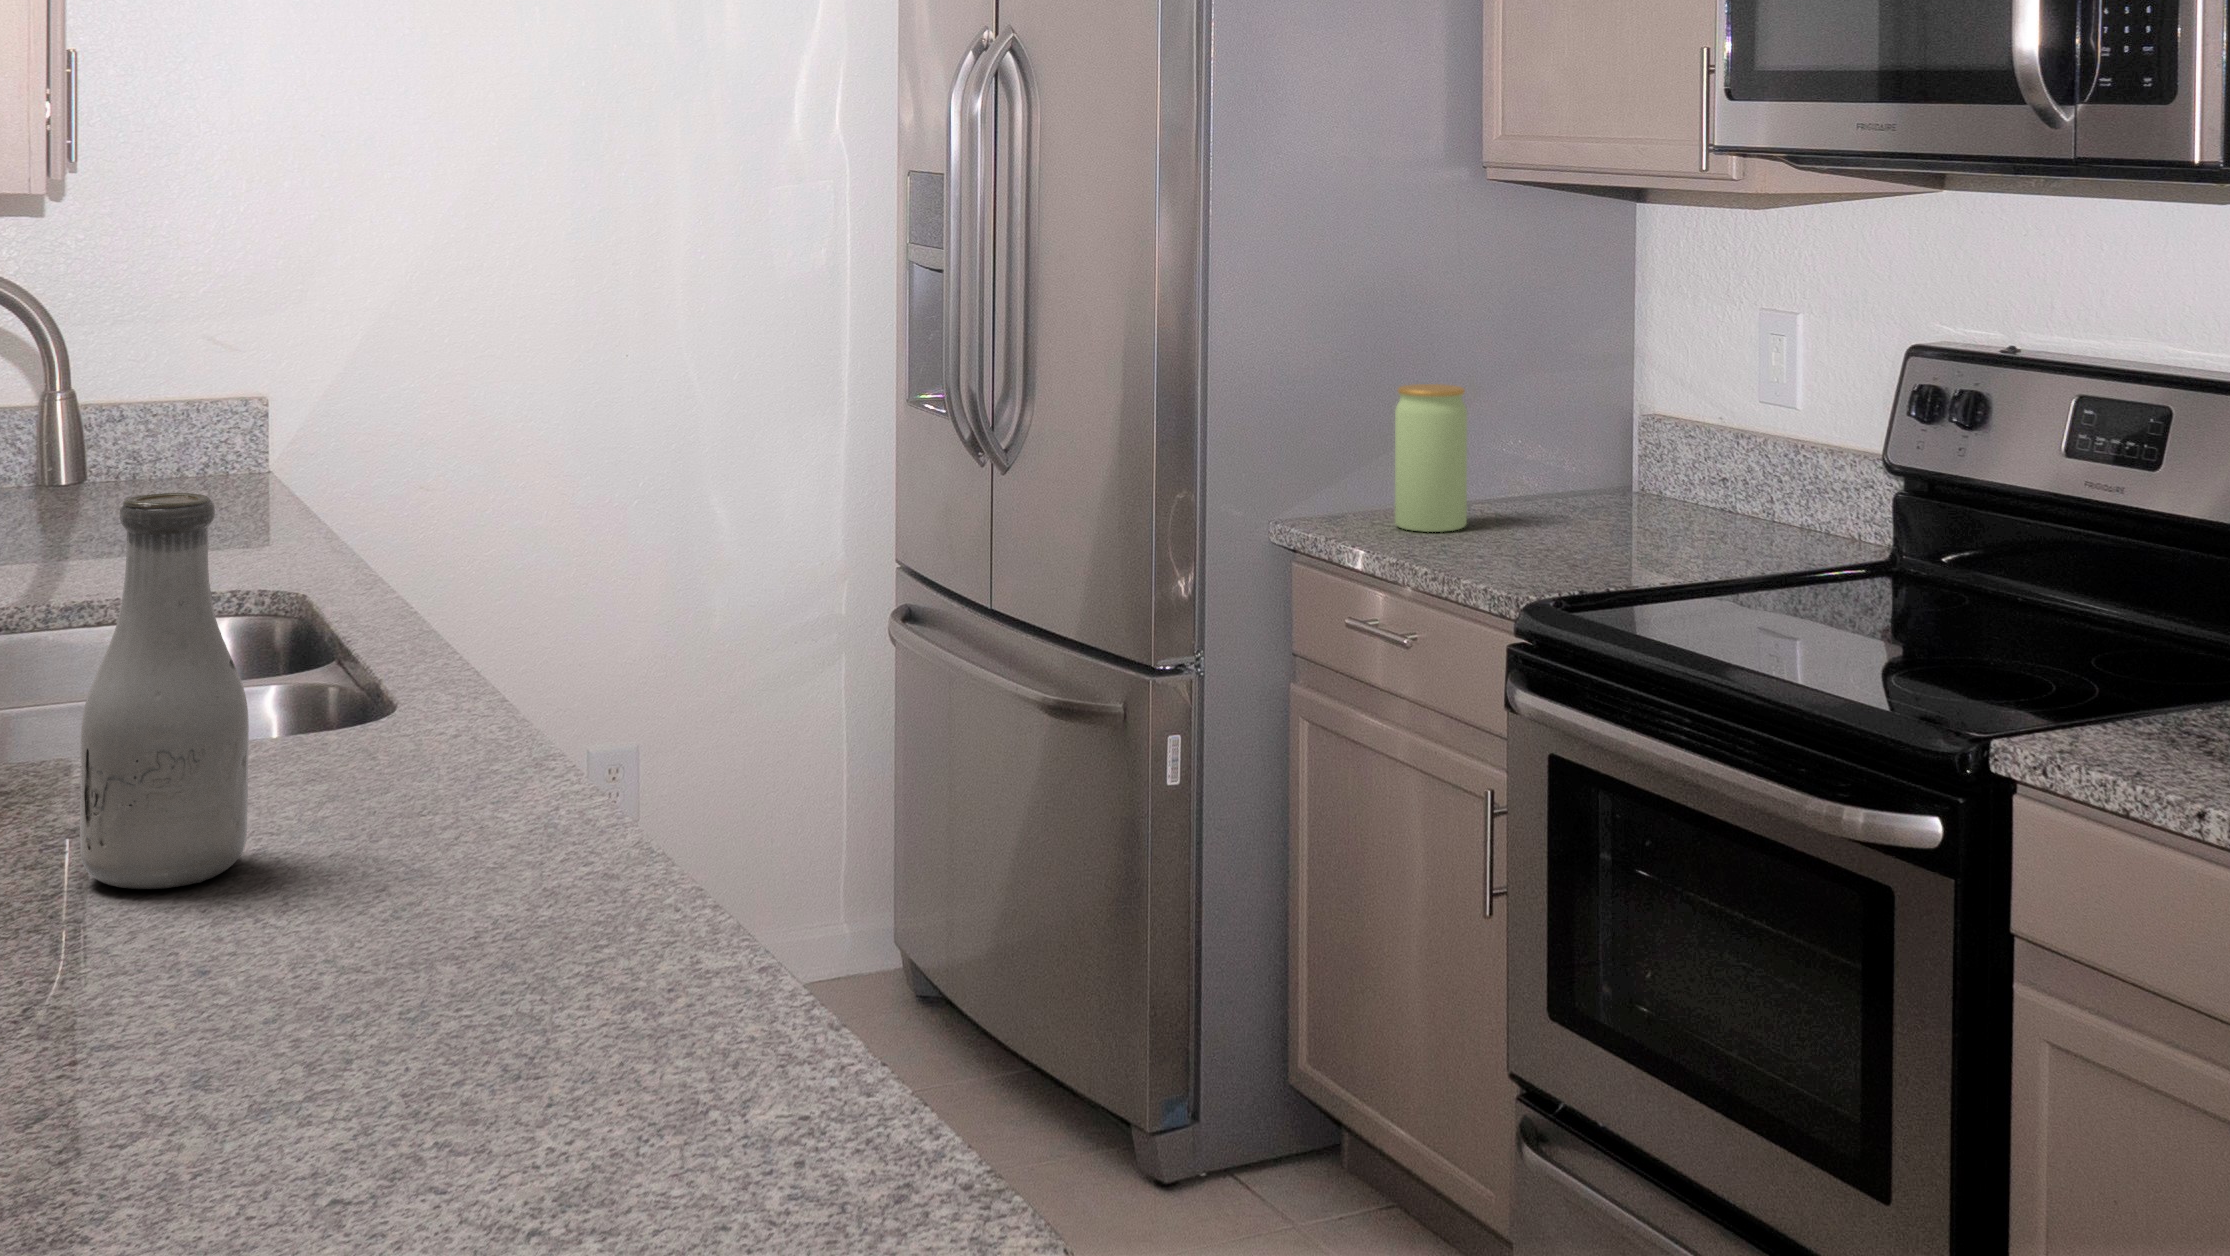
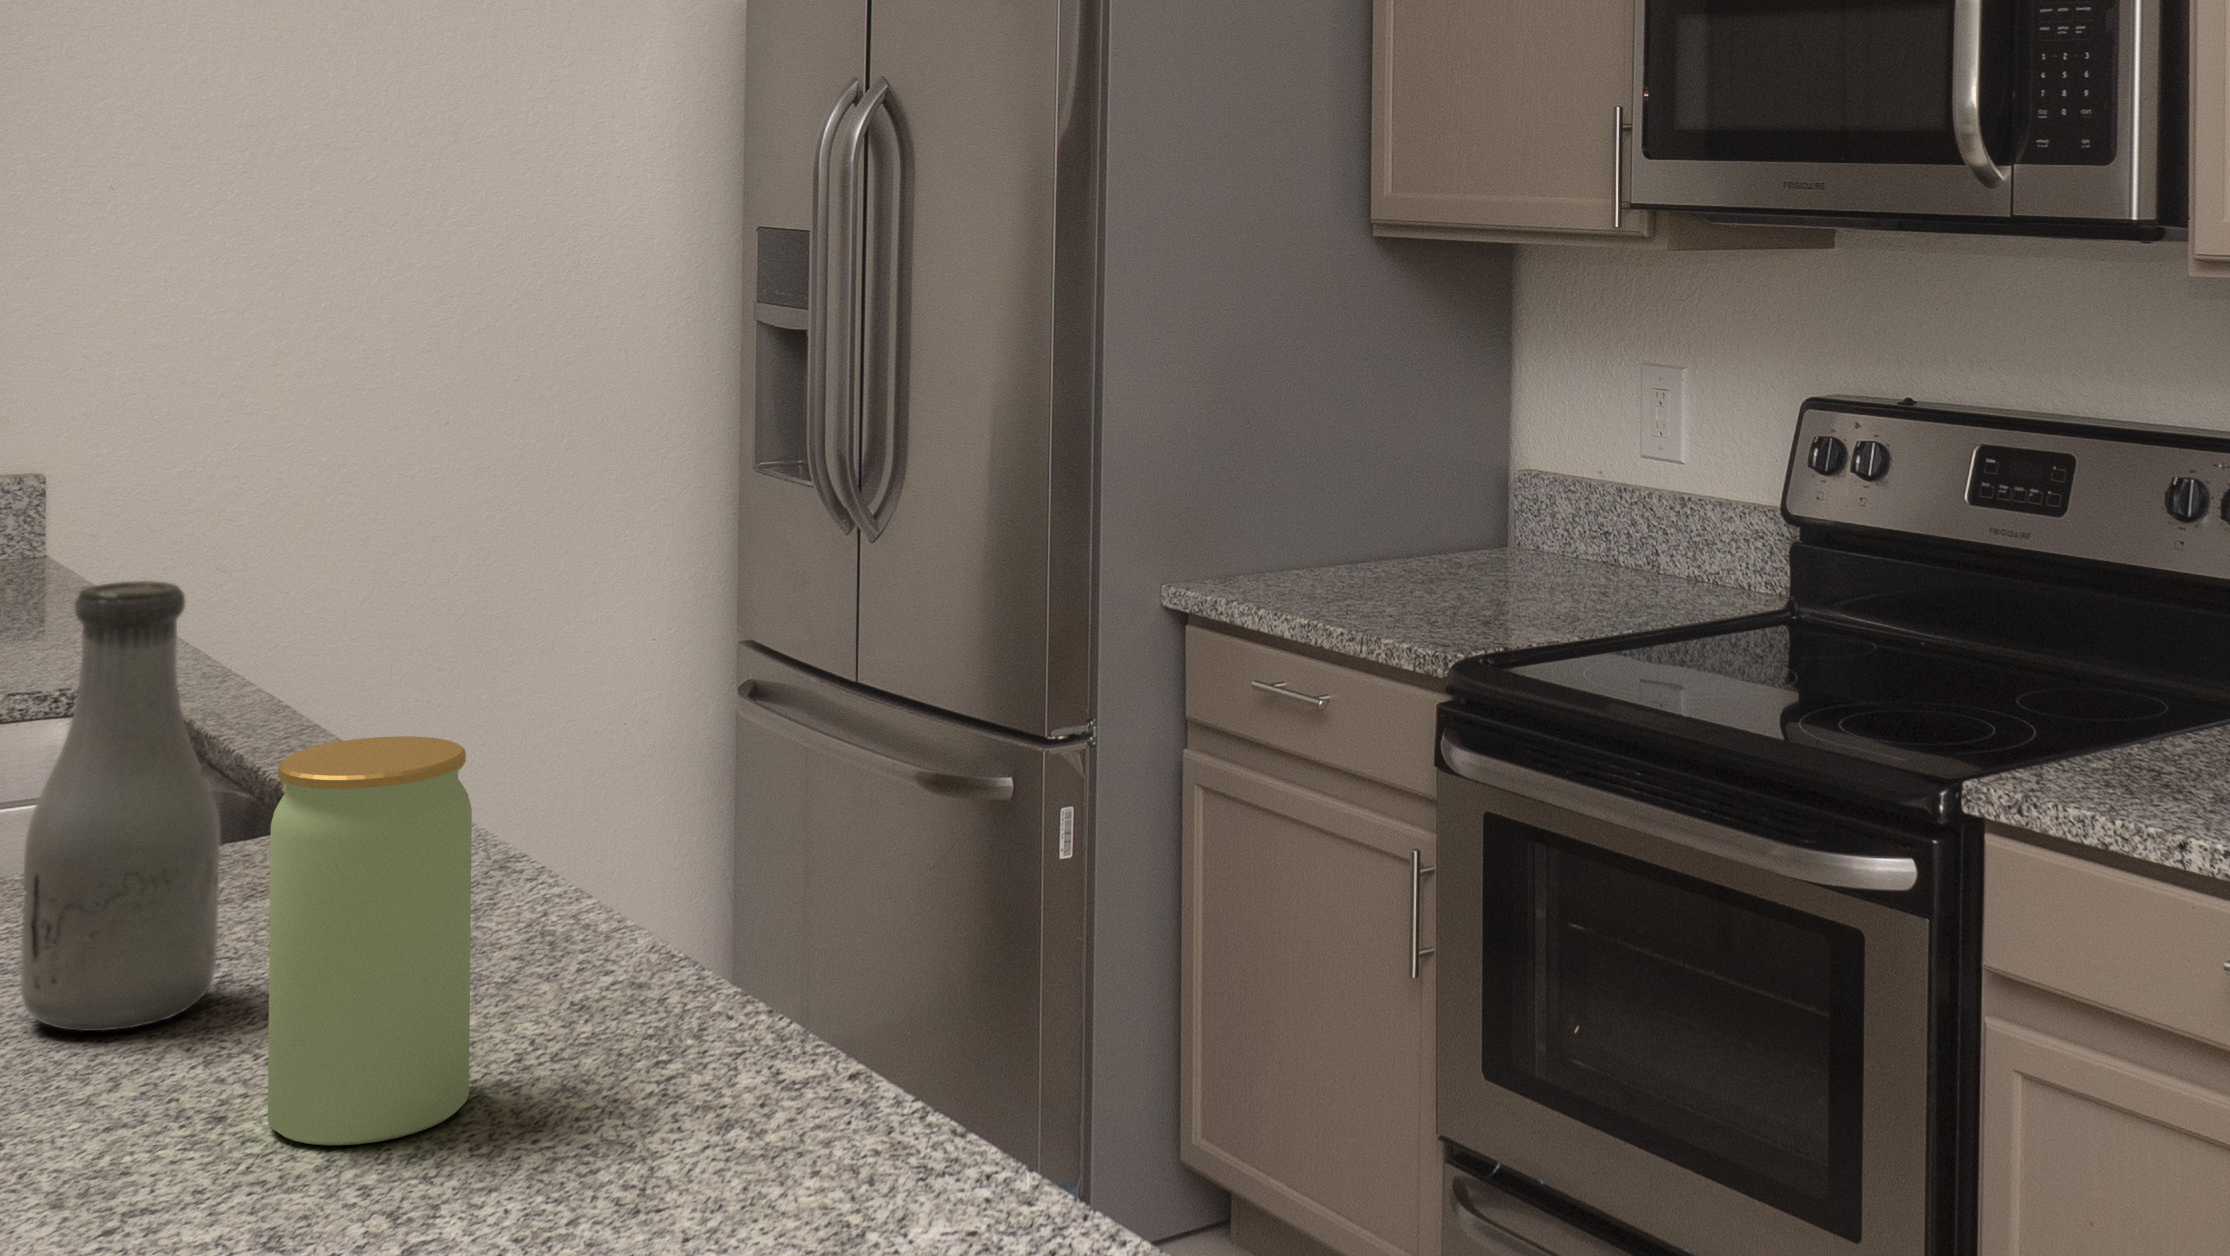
jar: present [1395,384,1467,532] -> present [268,736,472,1145]

